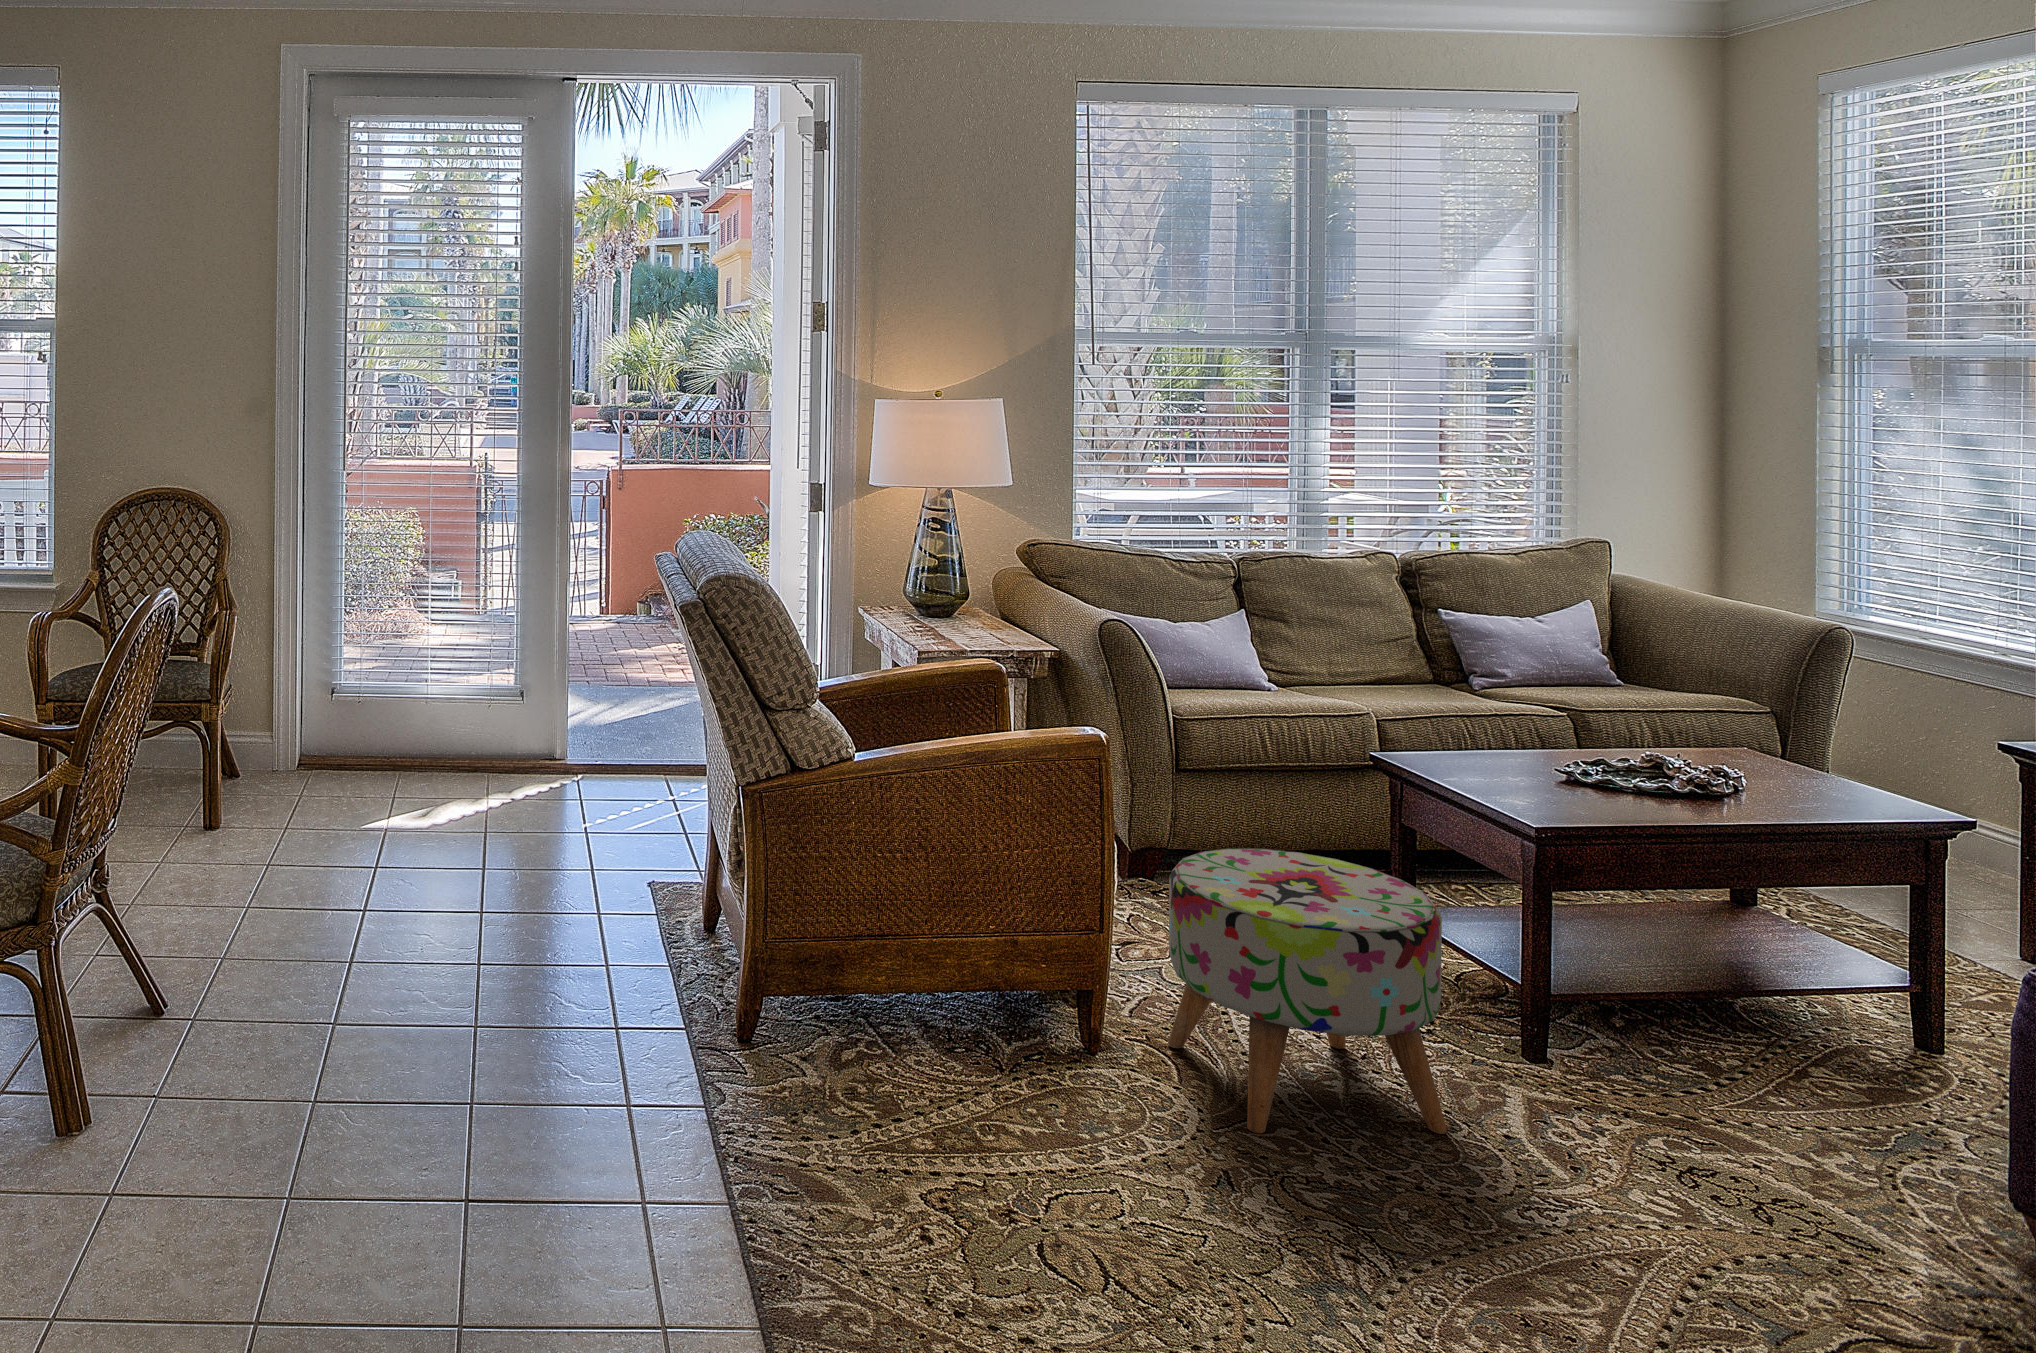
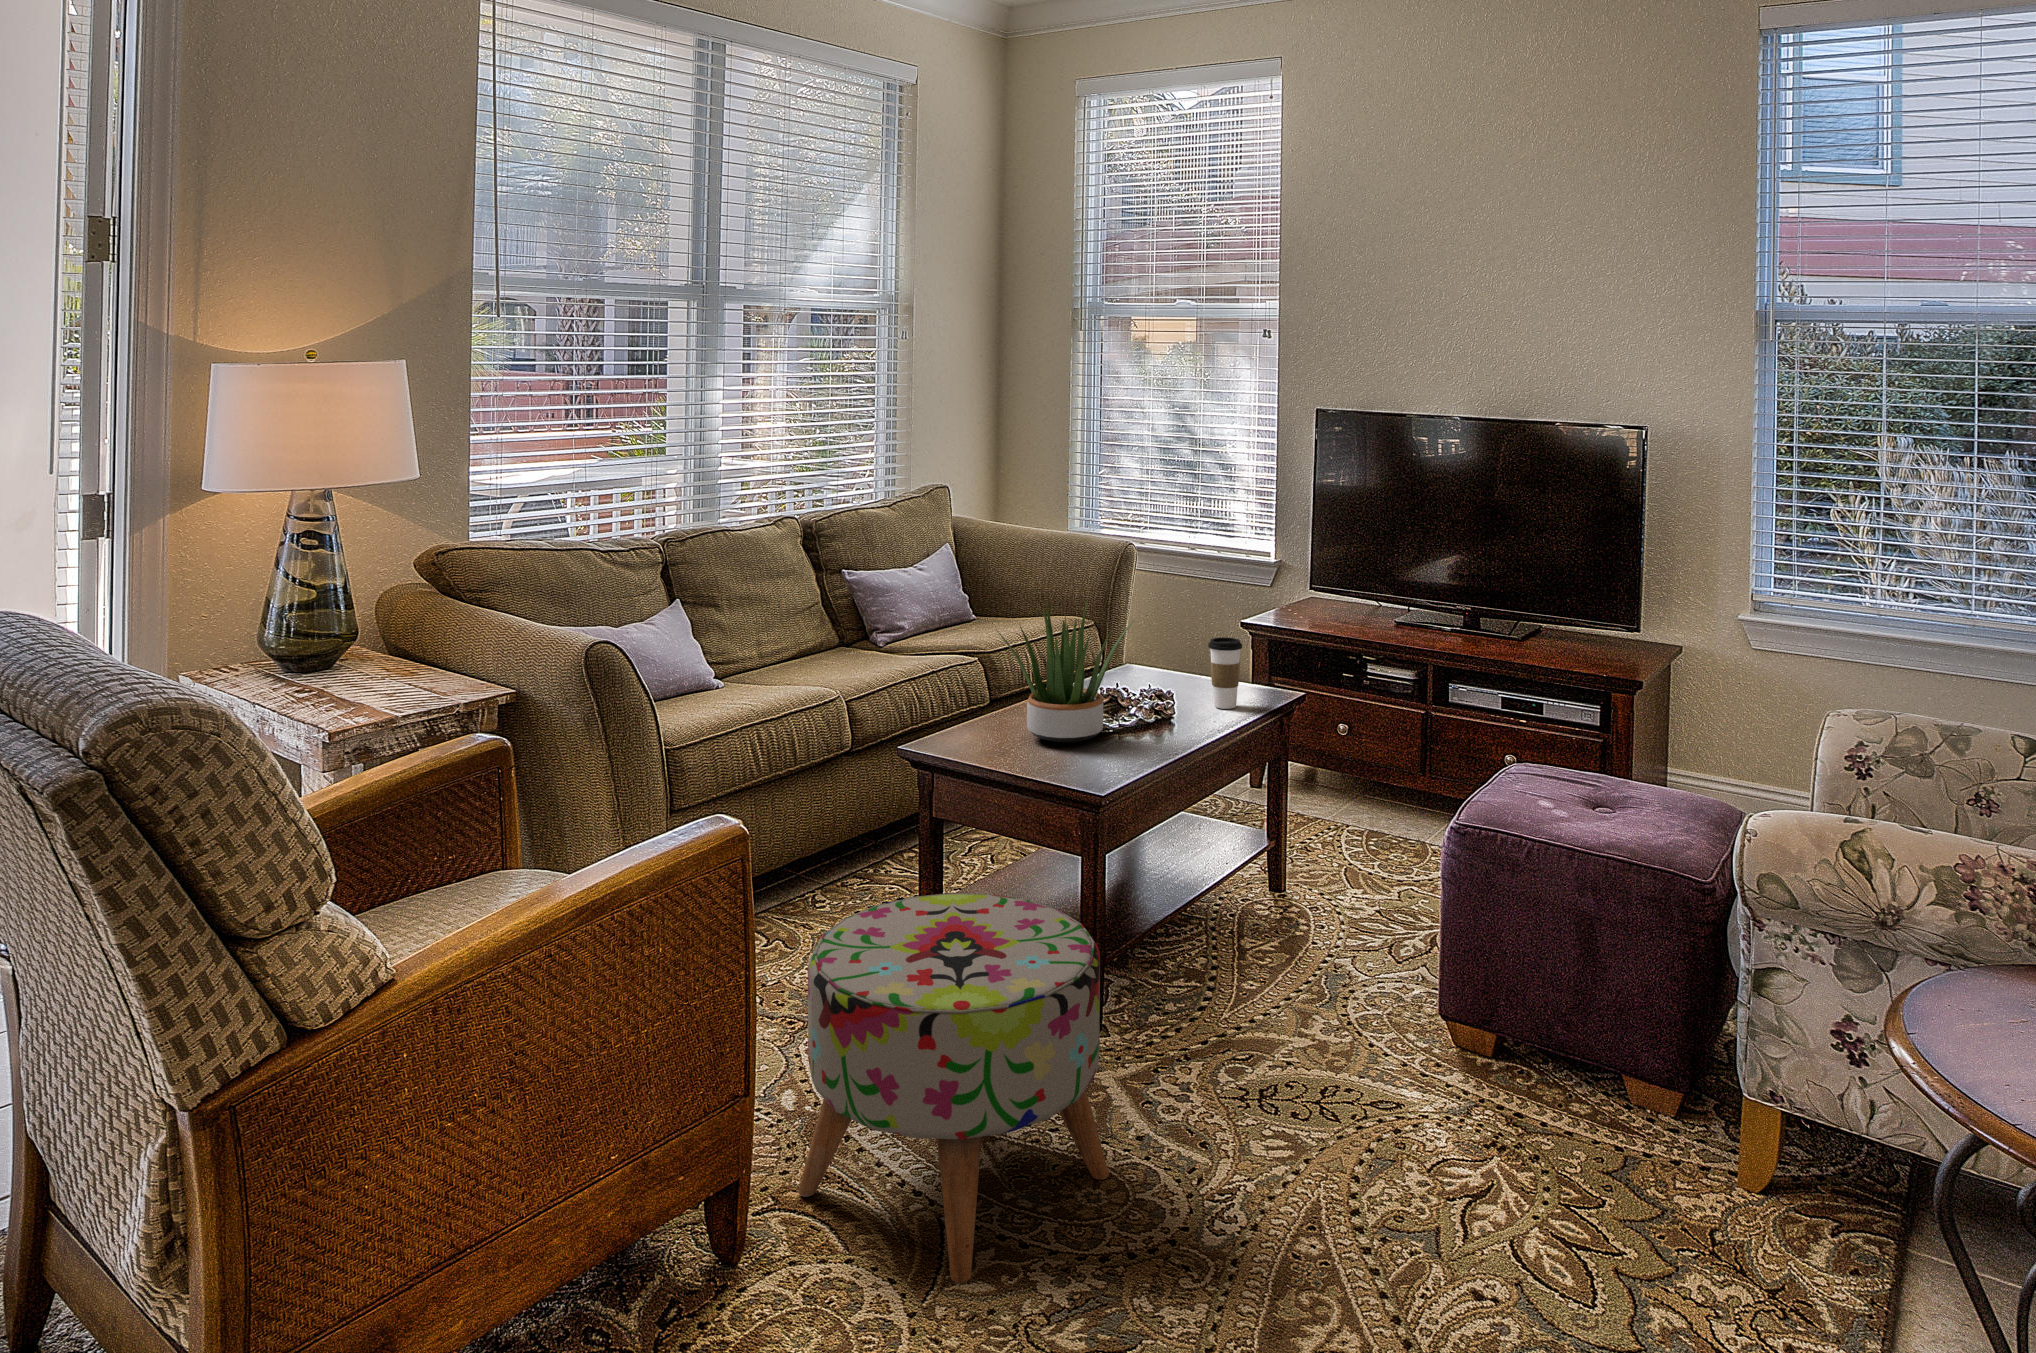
potted plant: none [1483,646,1661,790] -> present [996,601,1134,743]
coffee cup: none [1796,724,1846,806] -> present [1208,637,1242,709]

